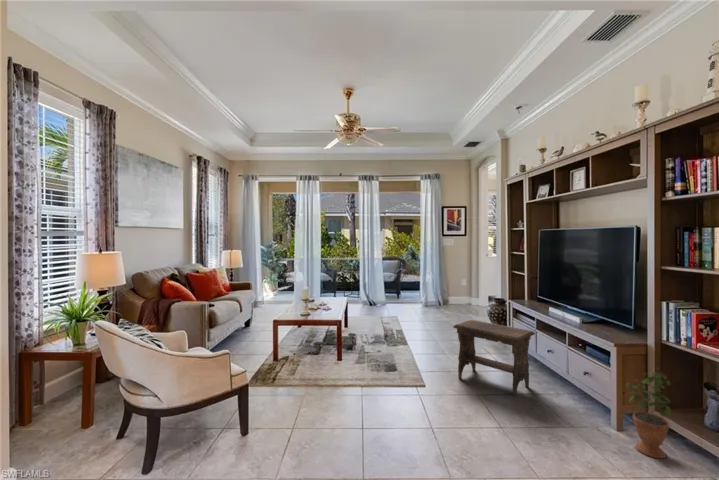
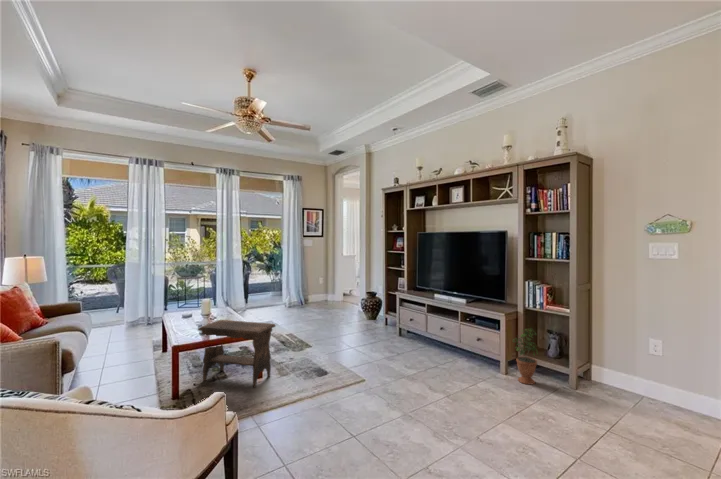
footstool: present [453,320,535,396] -> present [198,320,275,387]

